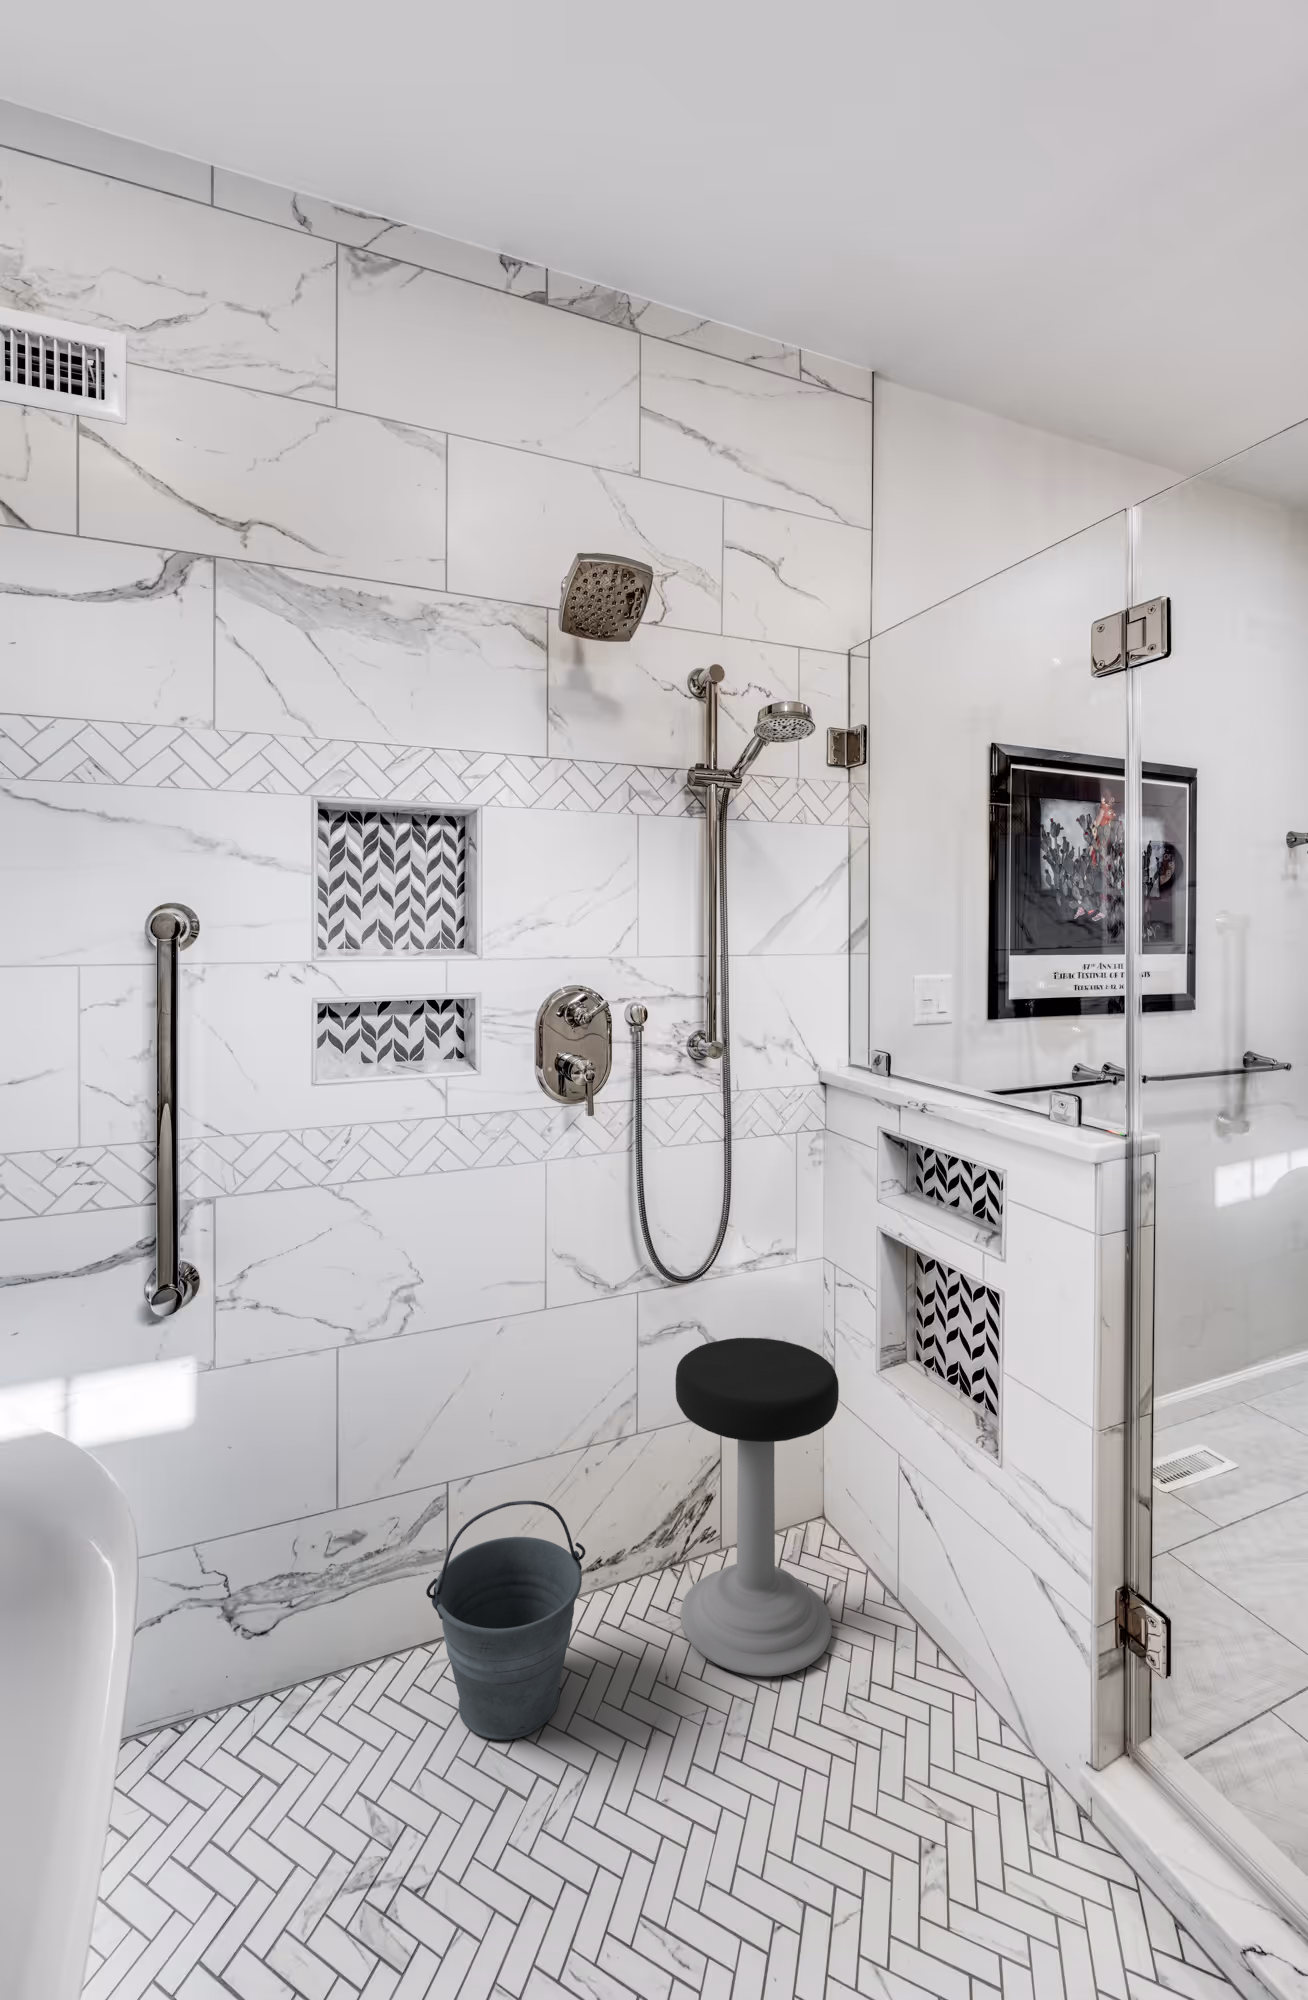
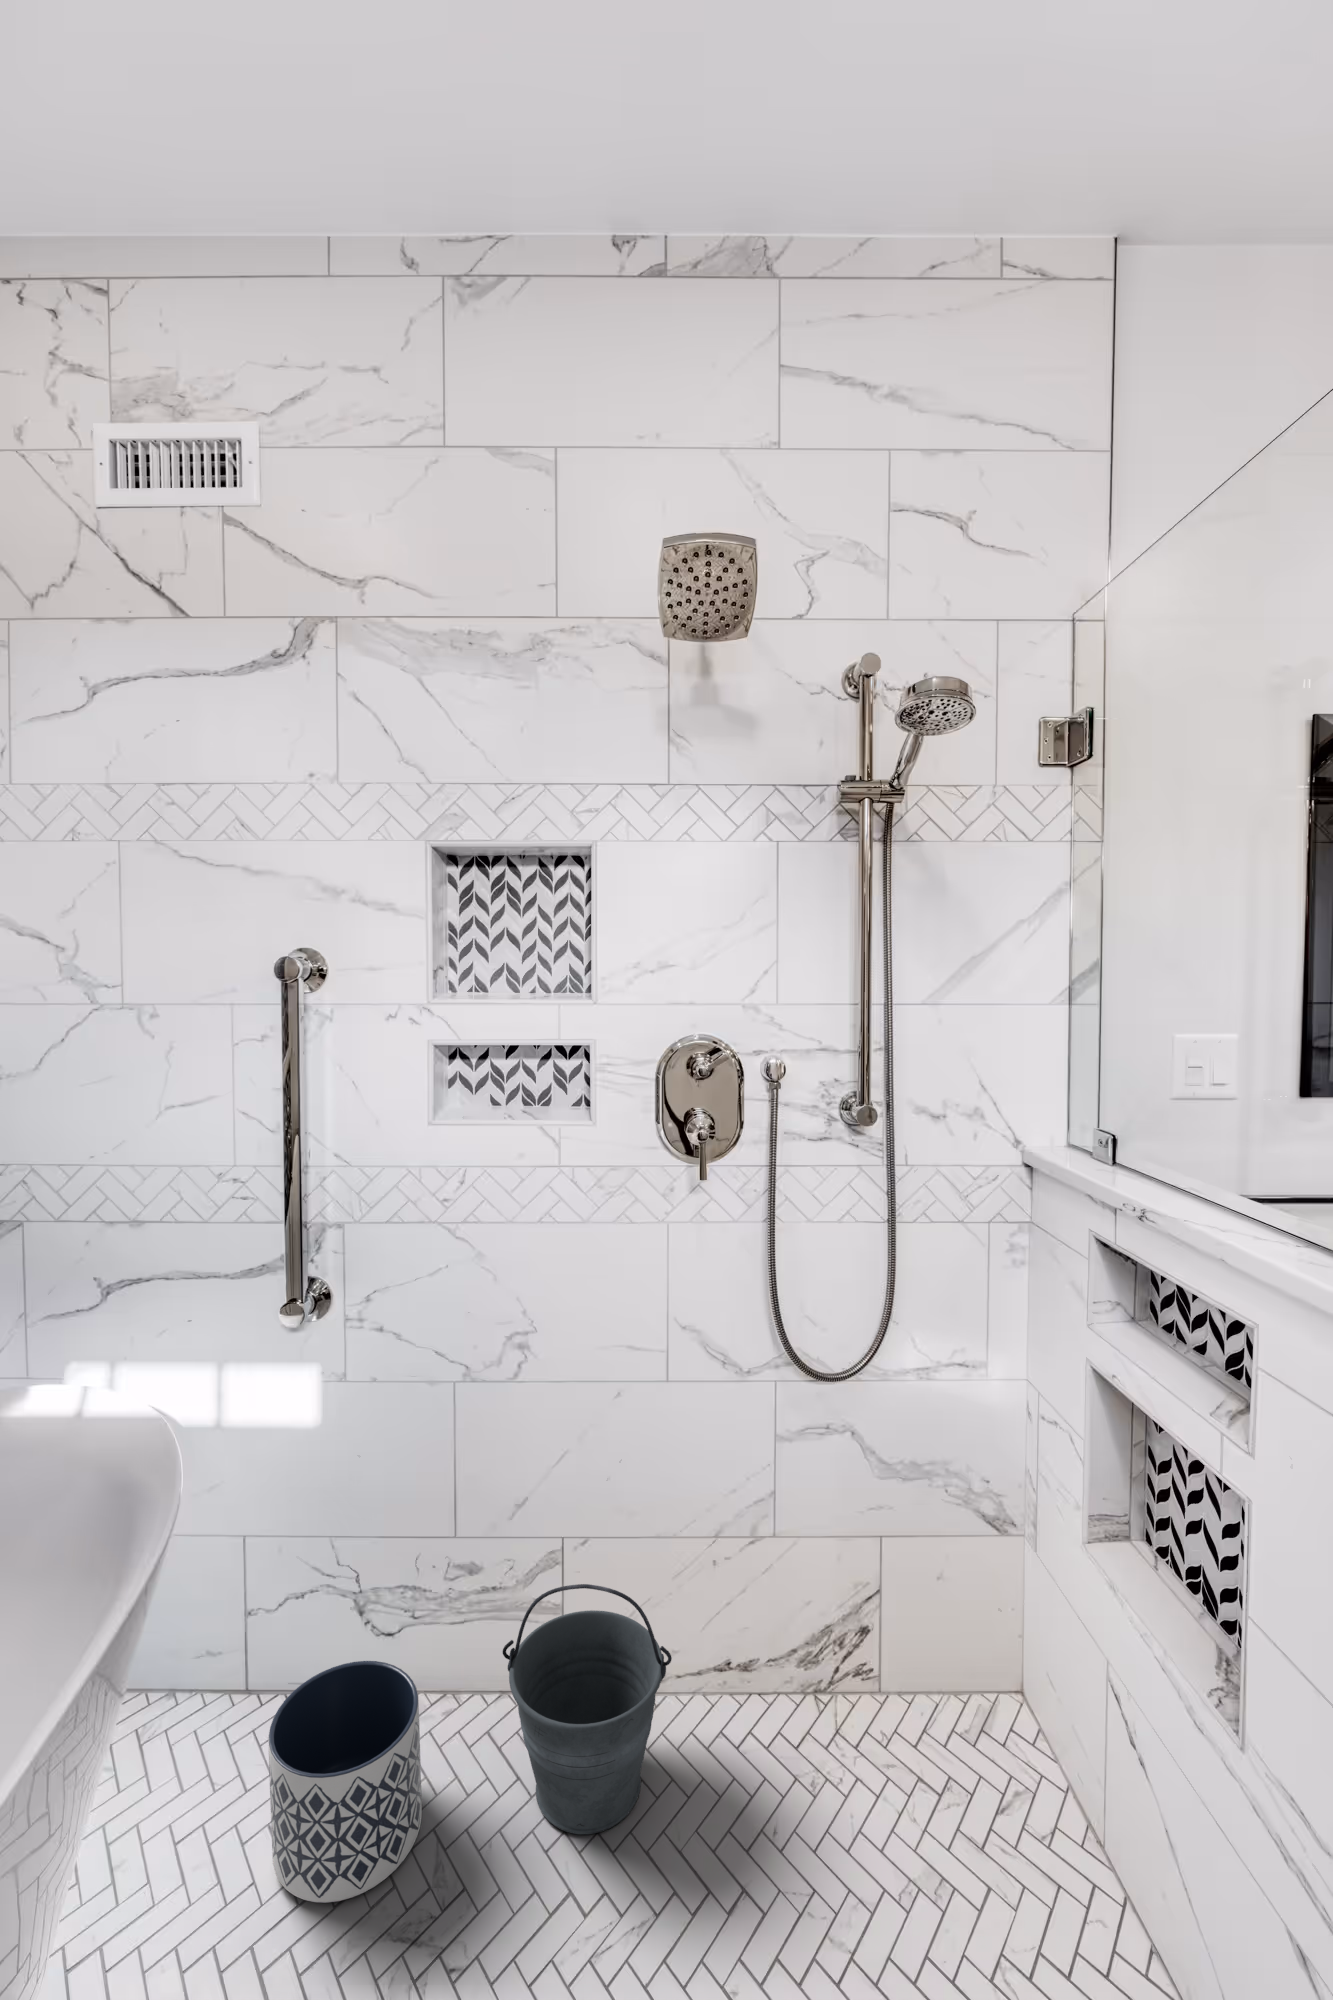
stool: present [675,1338,839,1676] -> none [788,1455,988,1887]
planter: none [199,1644,362,1898] -> present [268,1661,422,1903]

